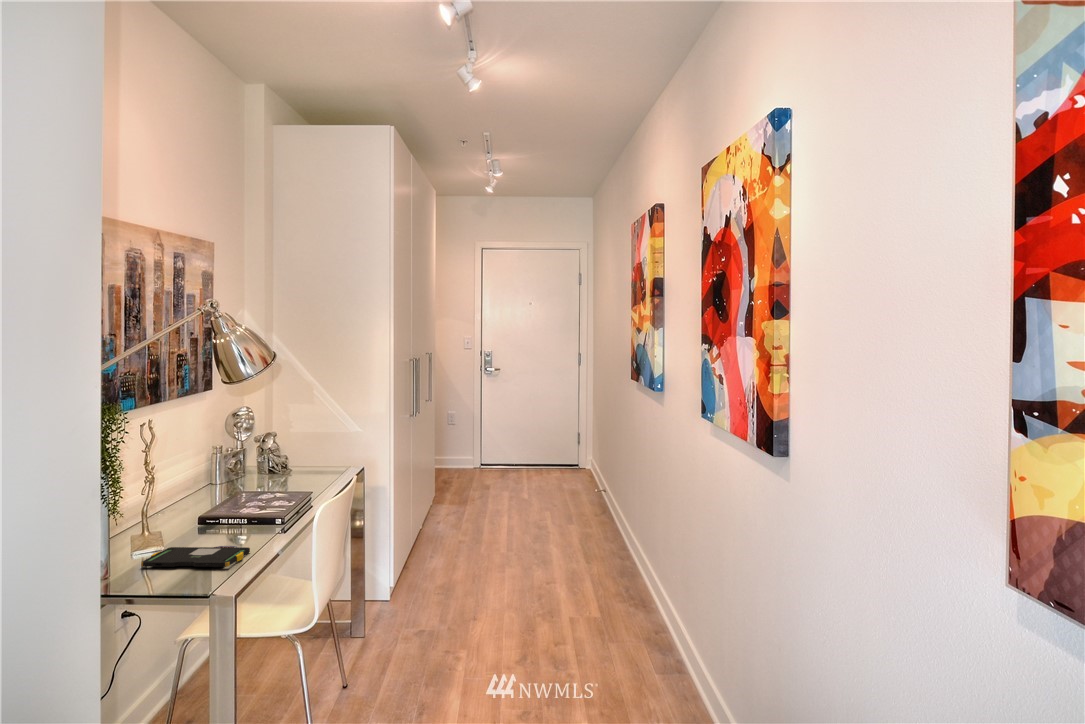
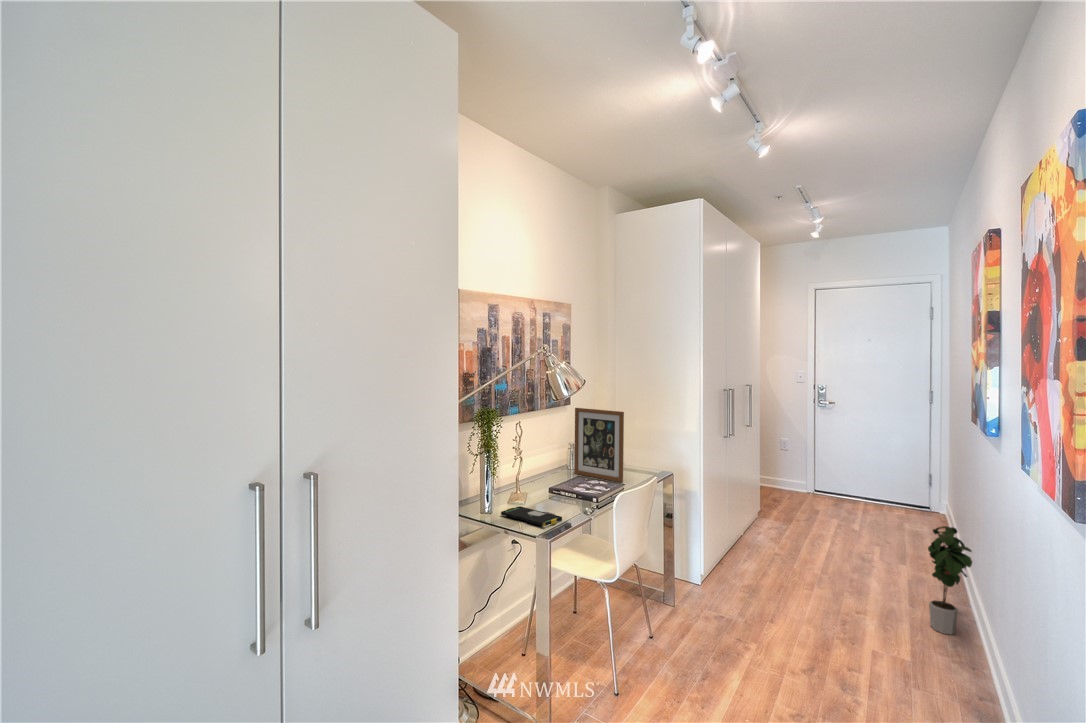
picture frame: none [229,393,308,487] -> present [574,408,624,482]
potted plant: none [604,476,641,573] -> present [928,526,972,634]

